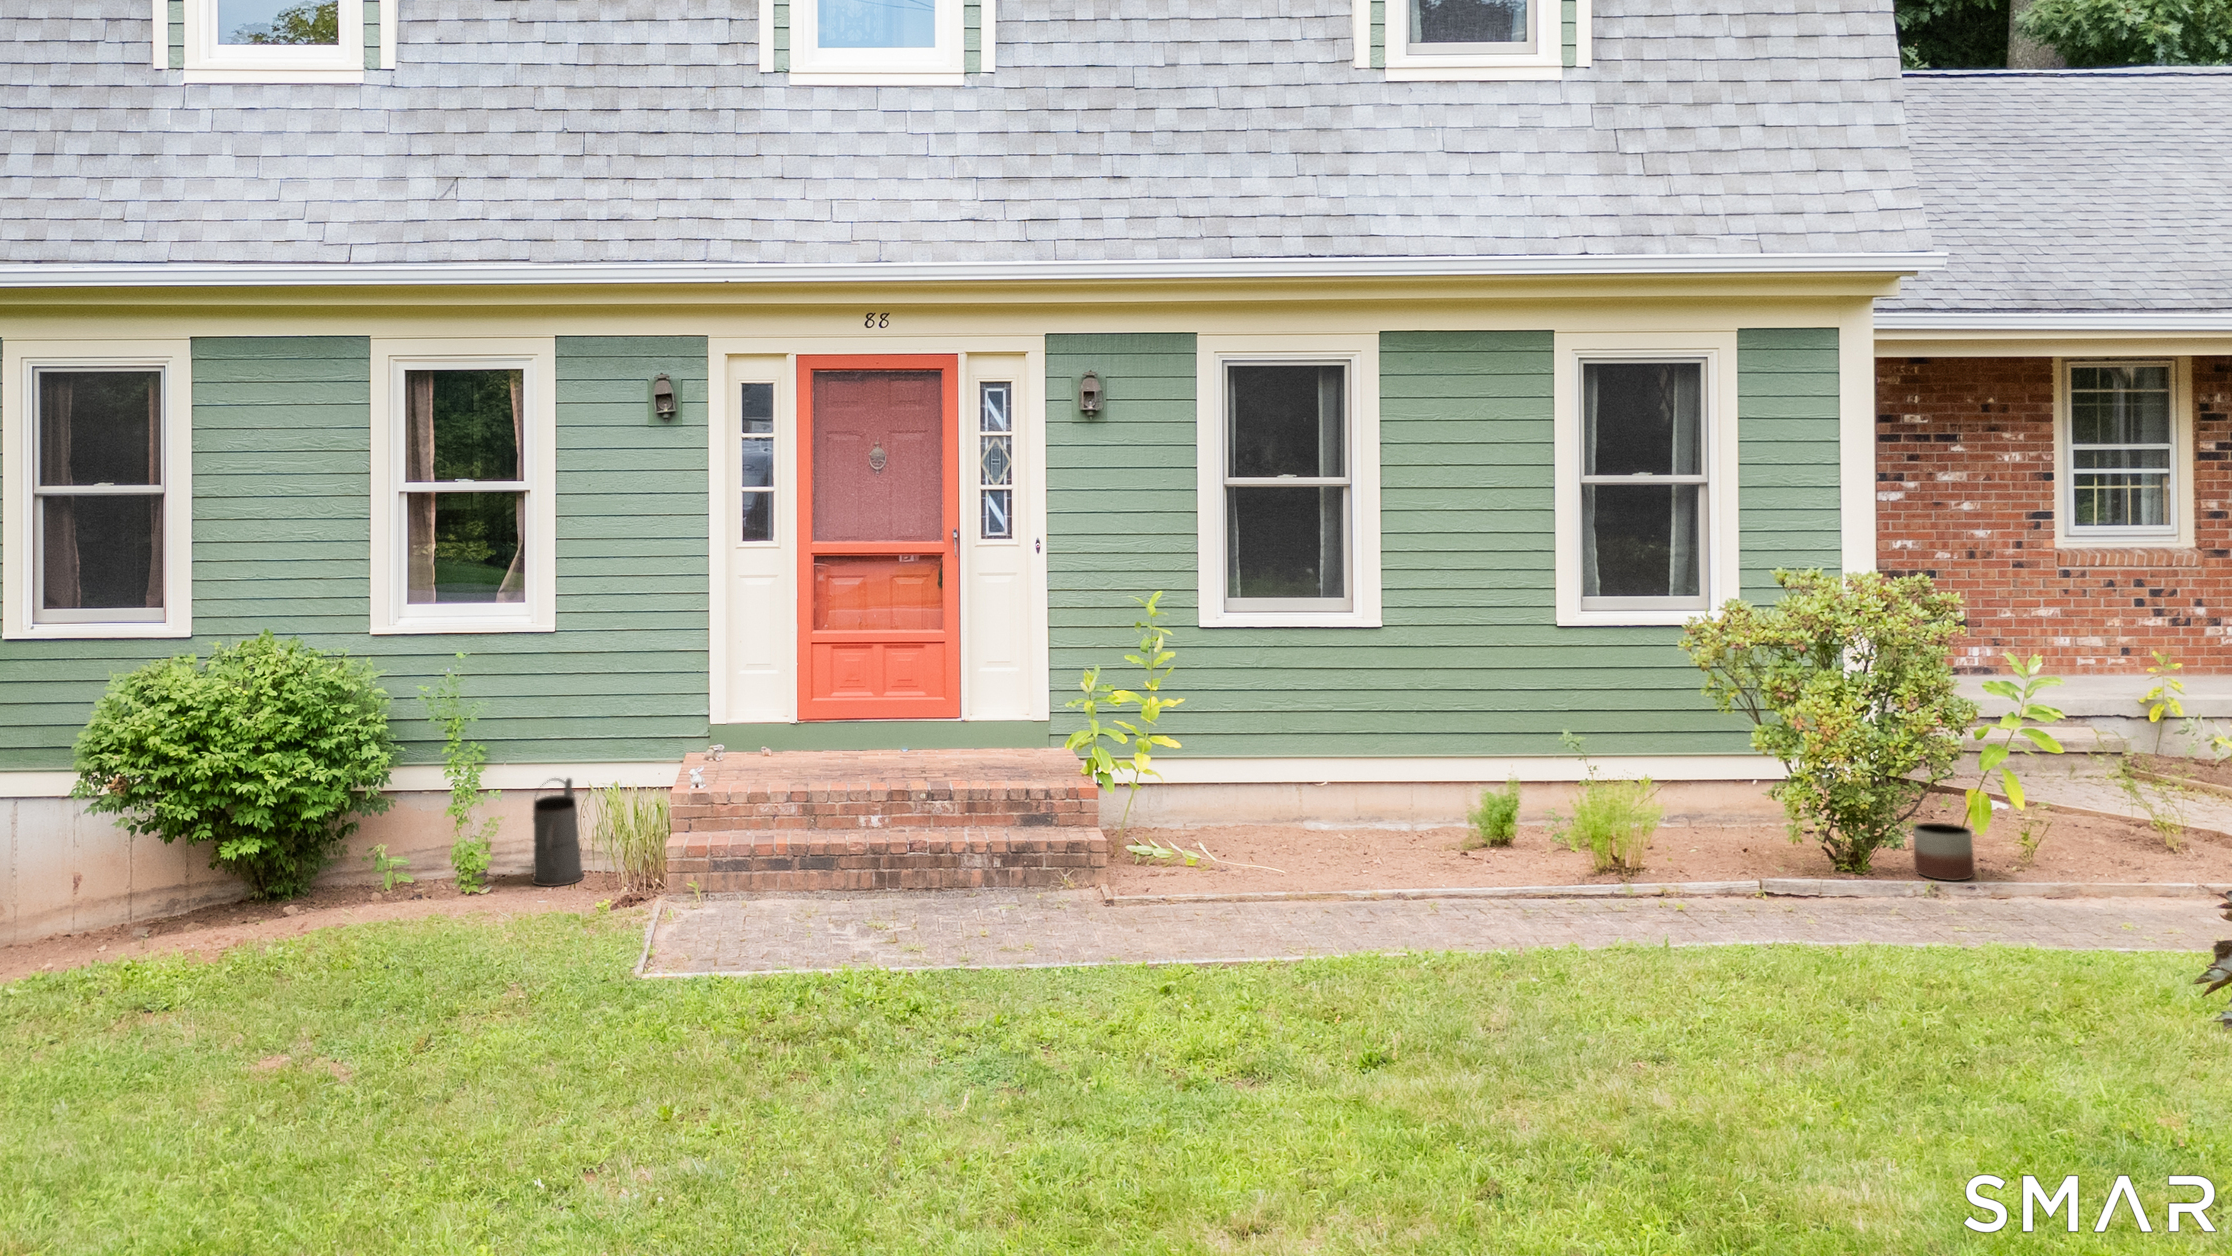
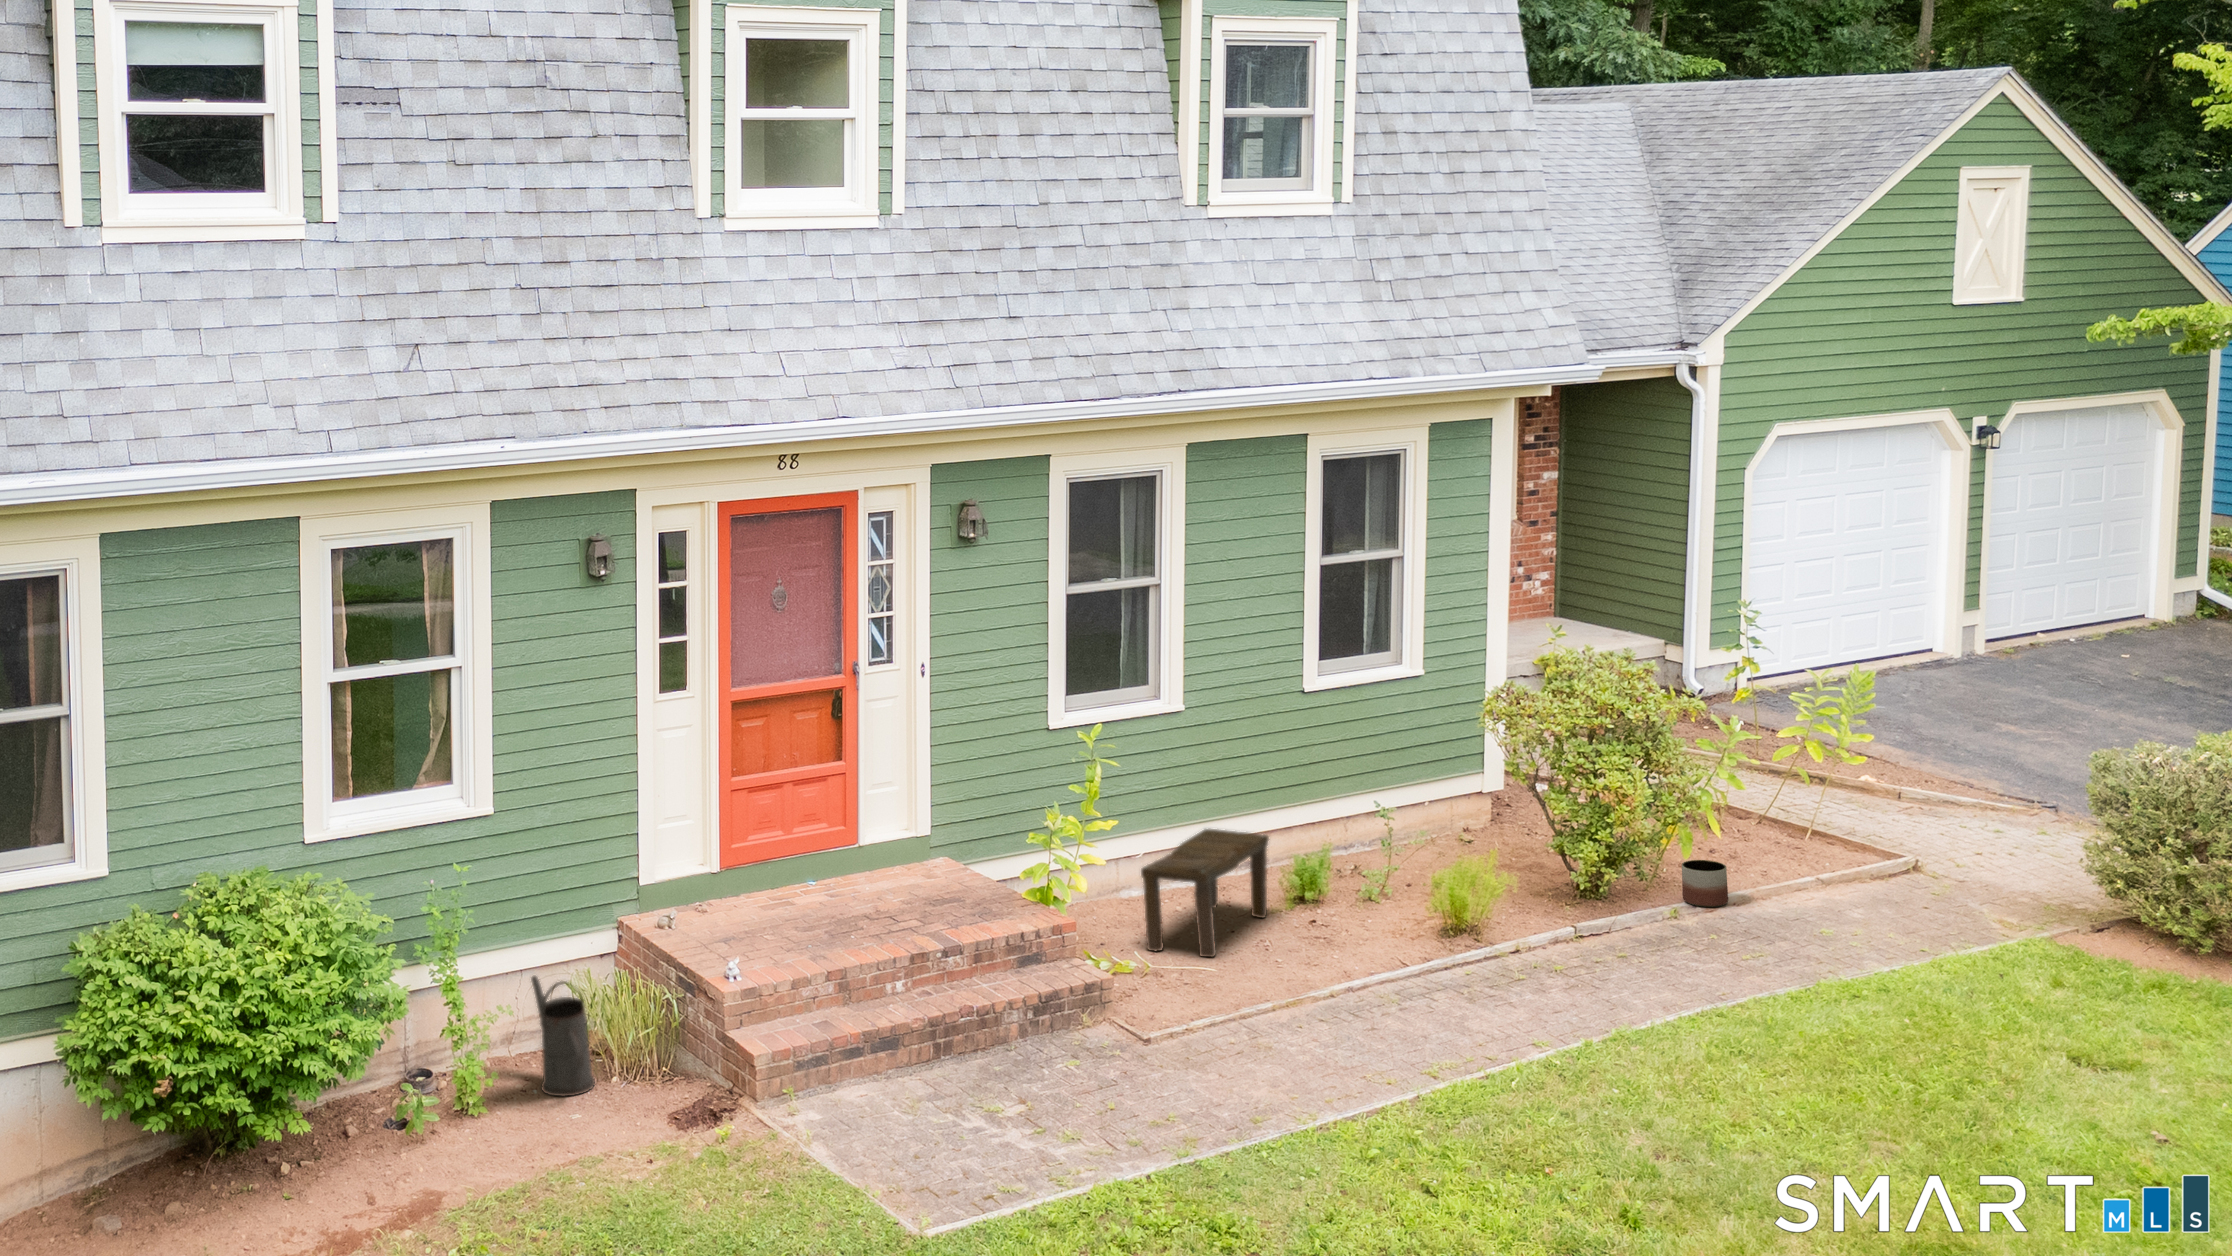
bench: none [1226,732,1400,858] -> present [1141,829,1269,957]

